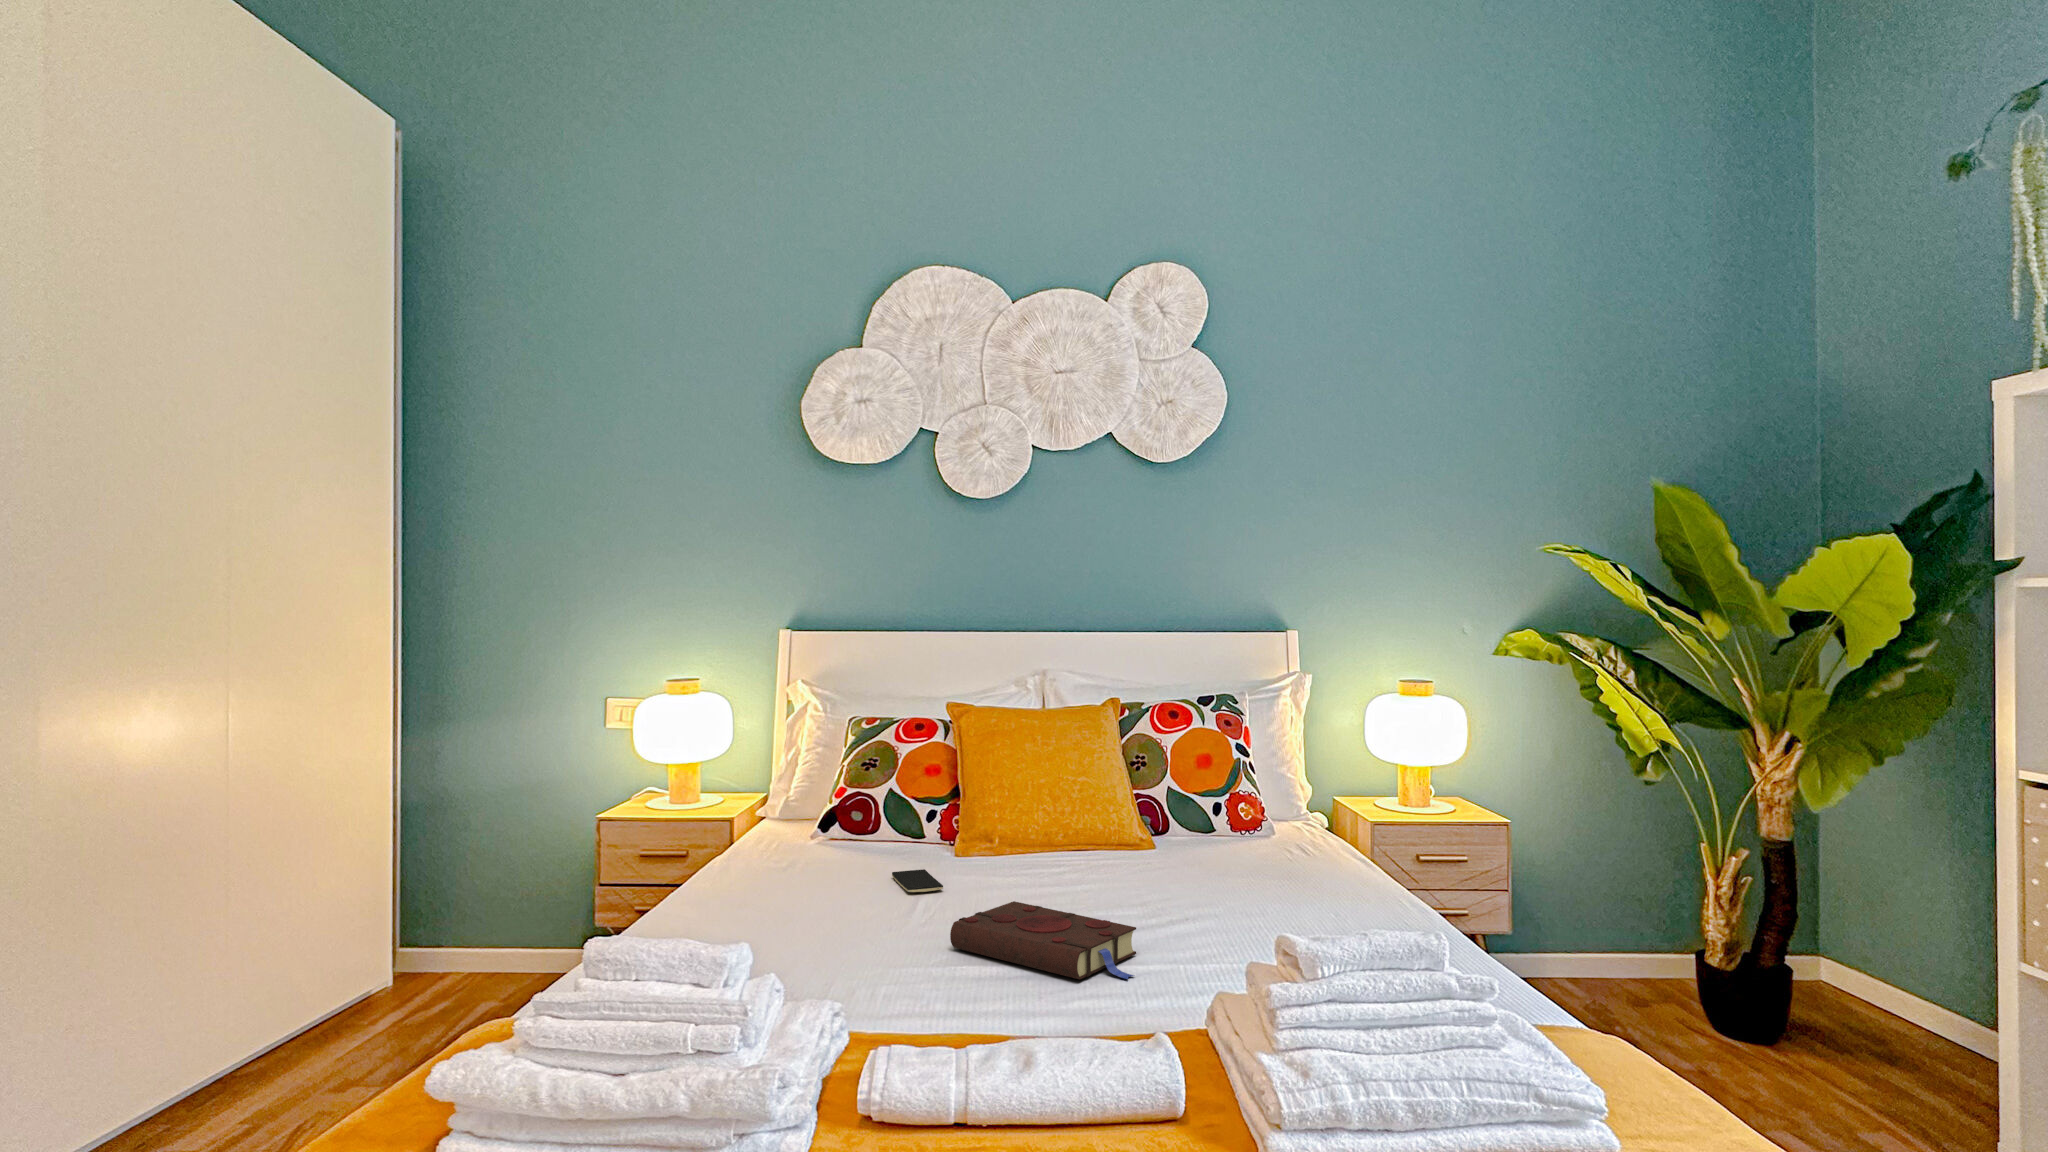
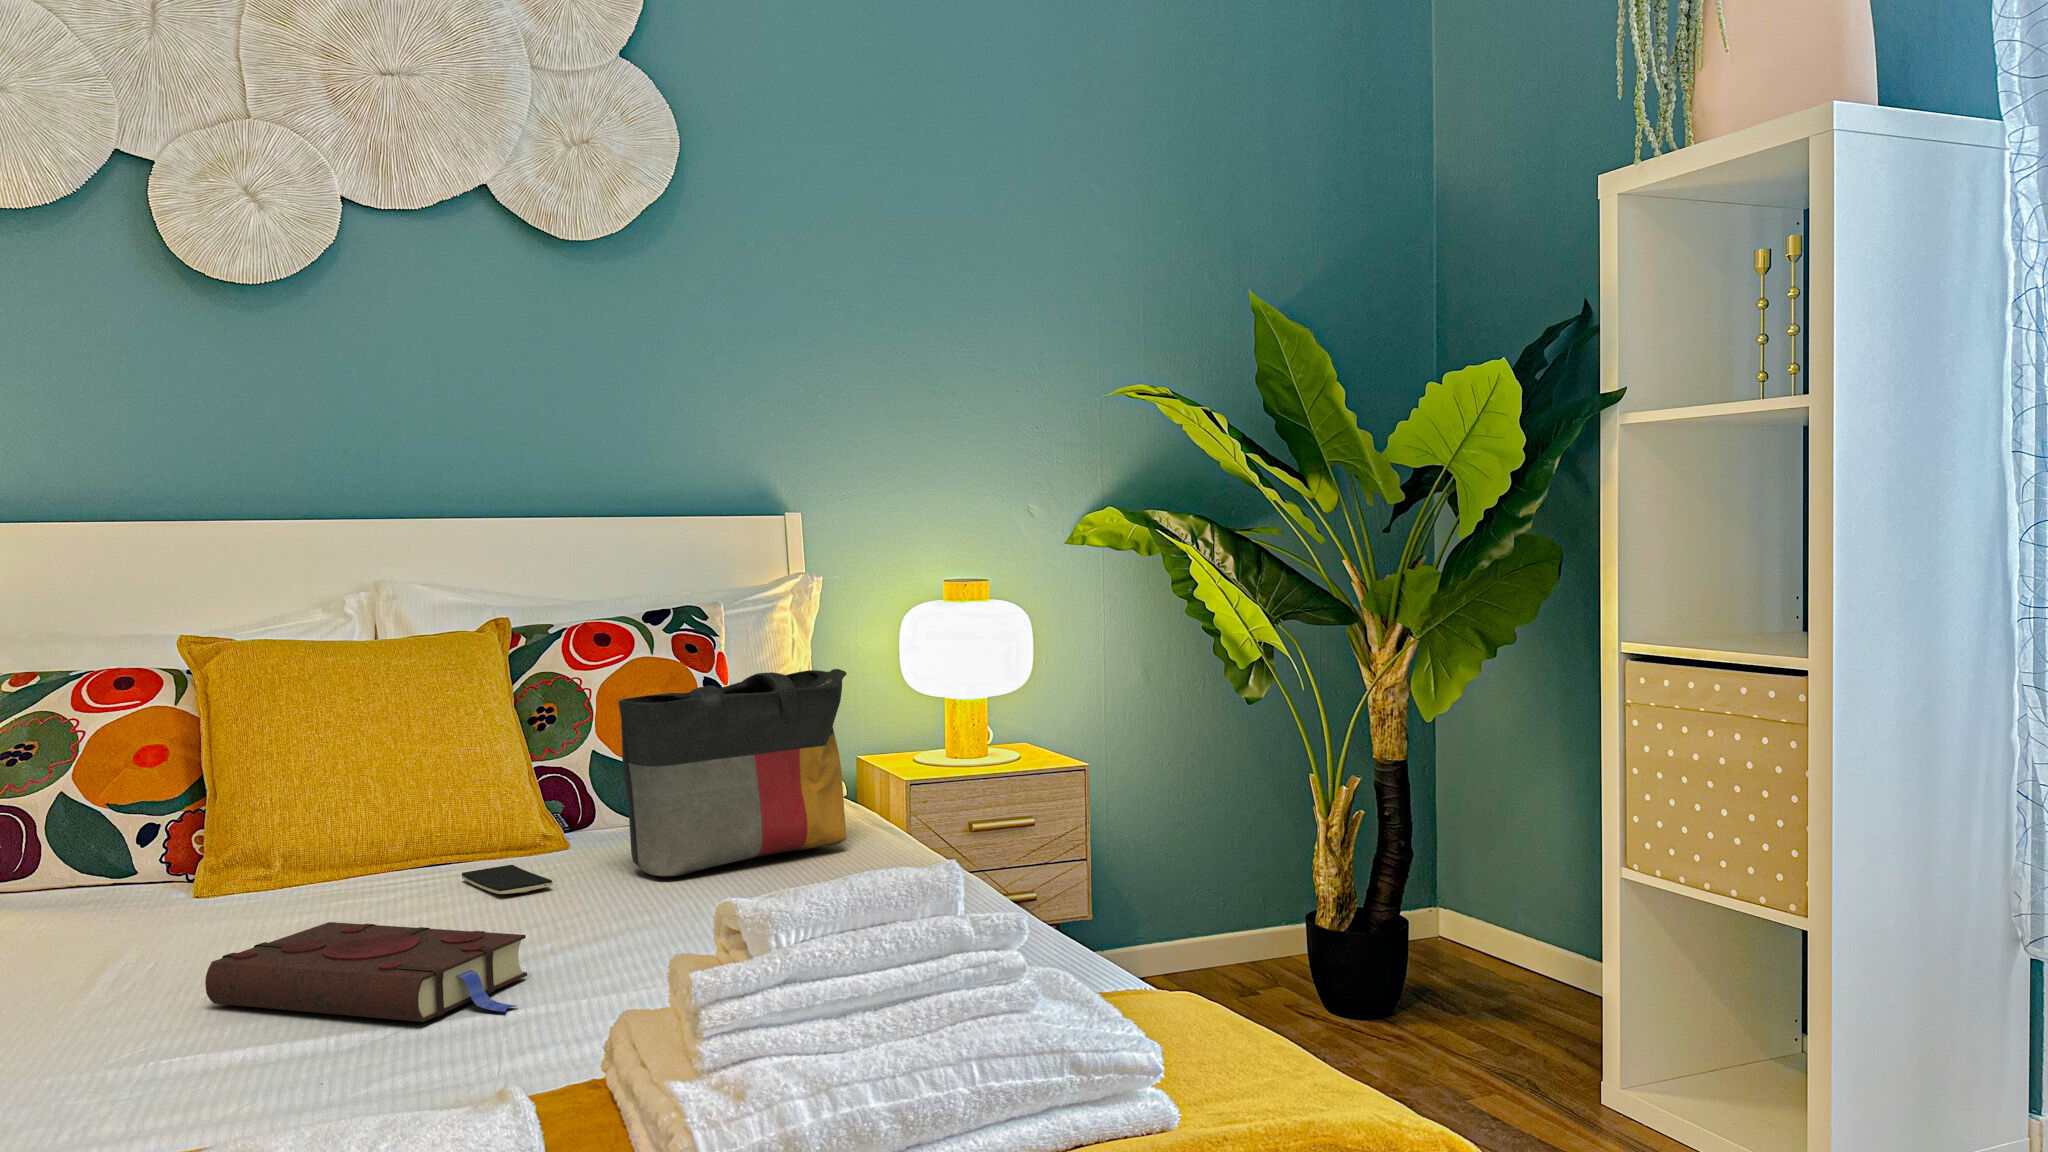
tote bag: none [1185,750,1339,887] -> present [618,669,847,876]
smartphone: present [892,869,943,892] -> present [462,865,553,894]

